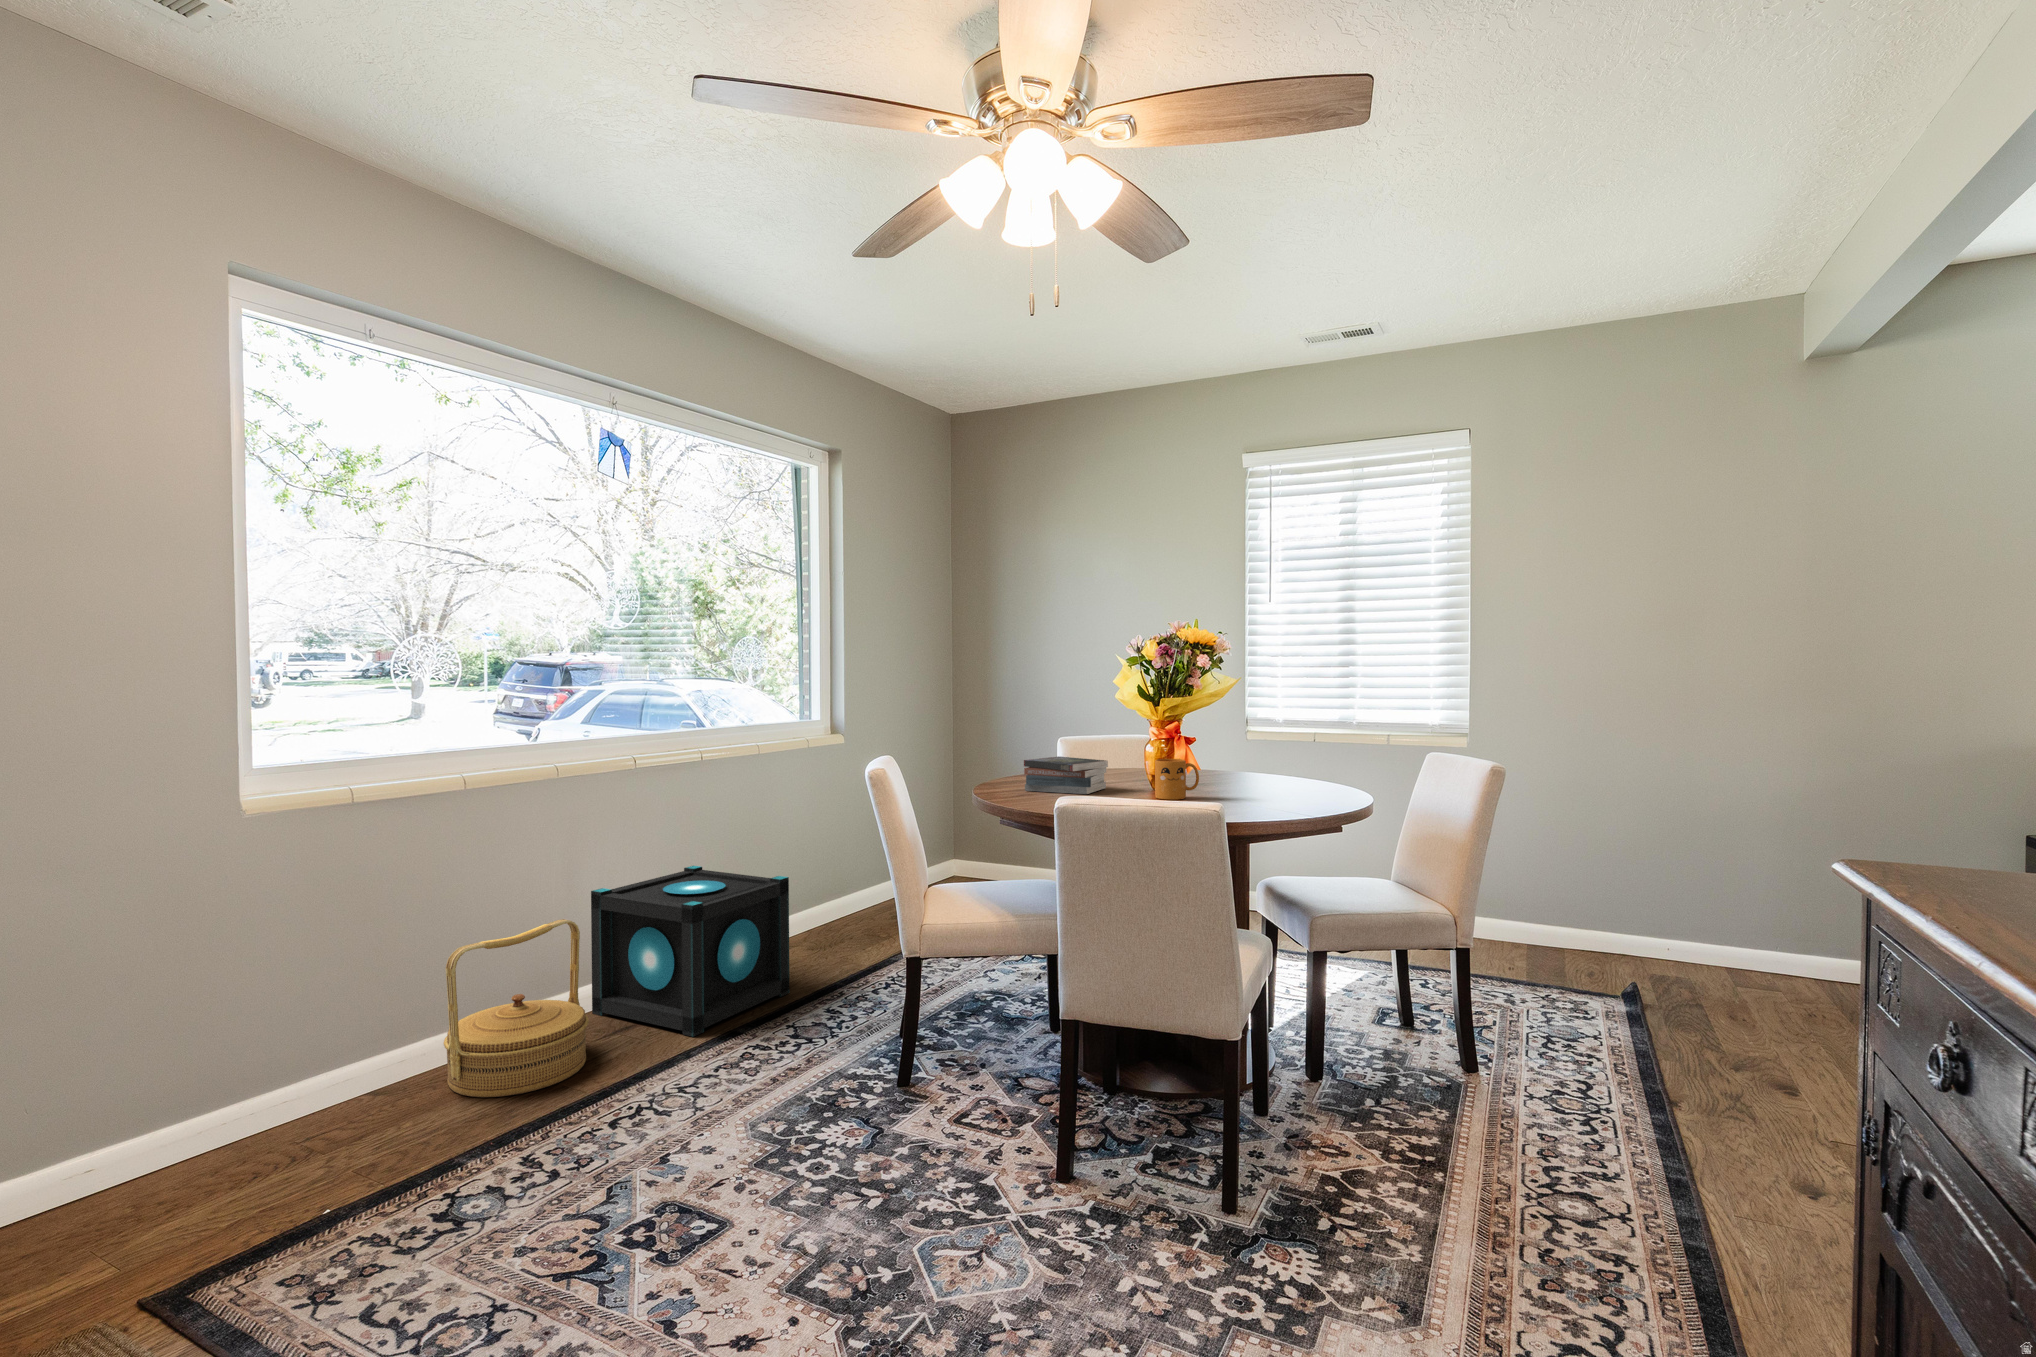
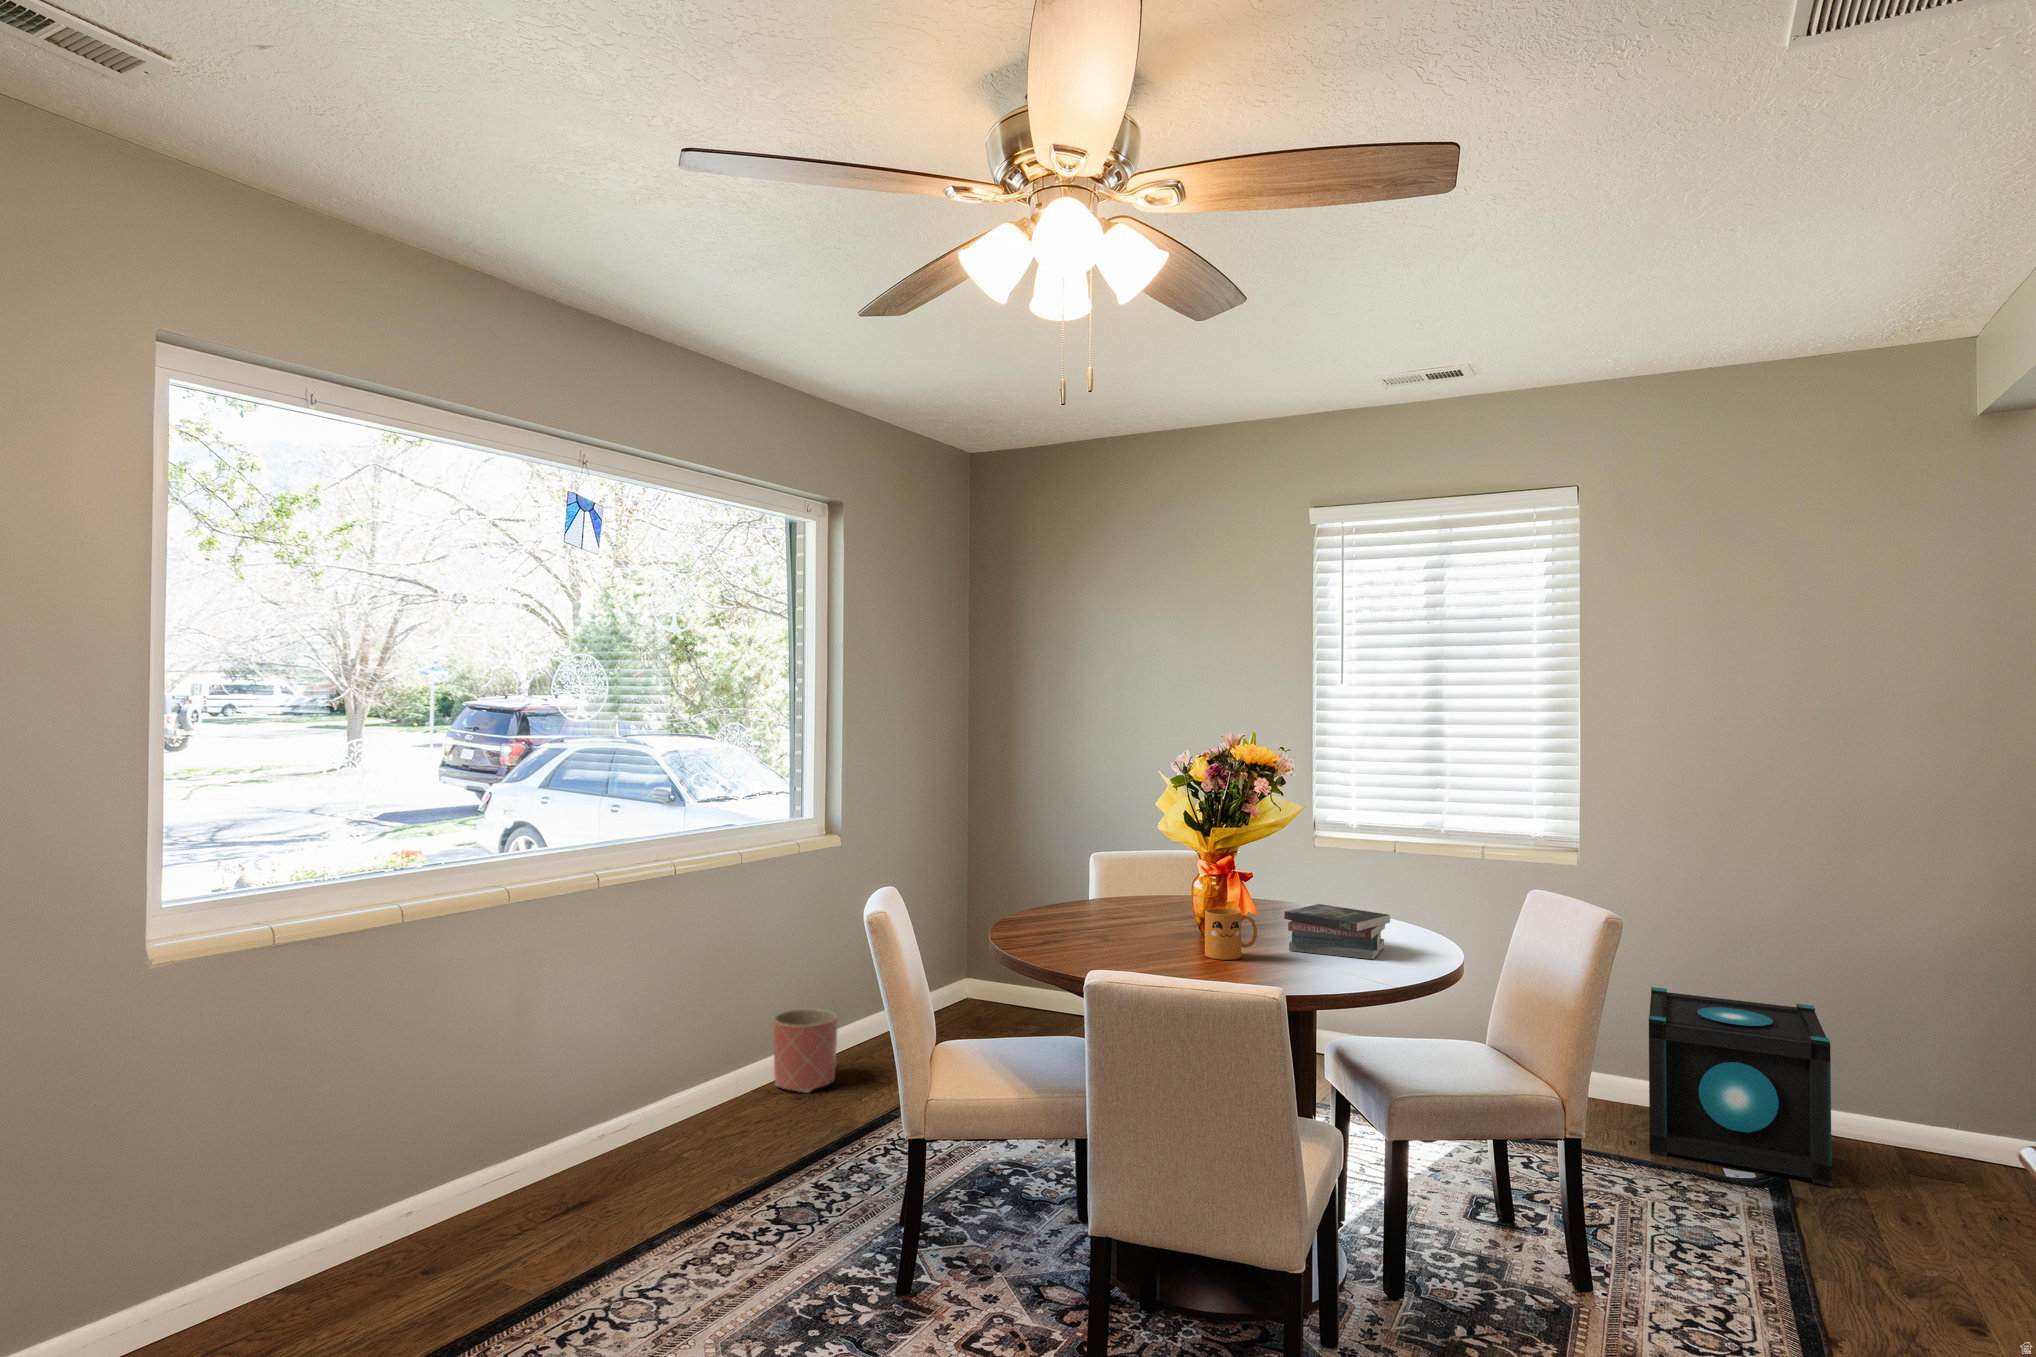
book: present [1024,756,1108,794] -> present [1284,904,1390,959]
speaker: present [591,866,790,1037] -> present [1649,987,1832,1186]
planter: none [789,878,845,947] -> present [773,1008,838,1093]
woven basket: present [444,919,589,1097] -> none [366,1078,535,1298]

